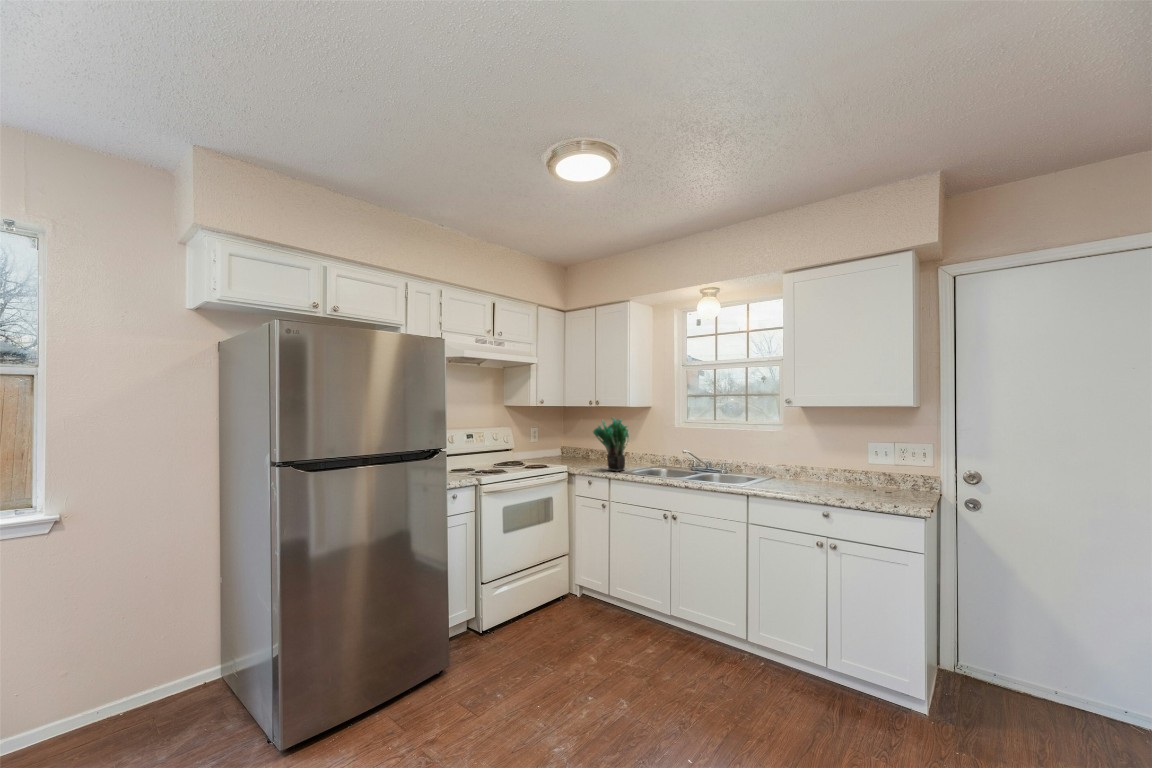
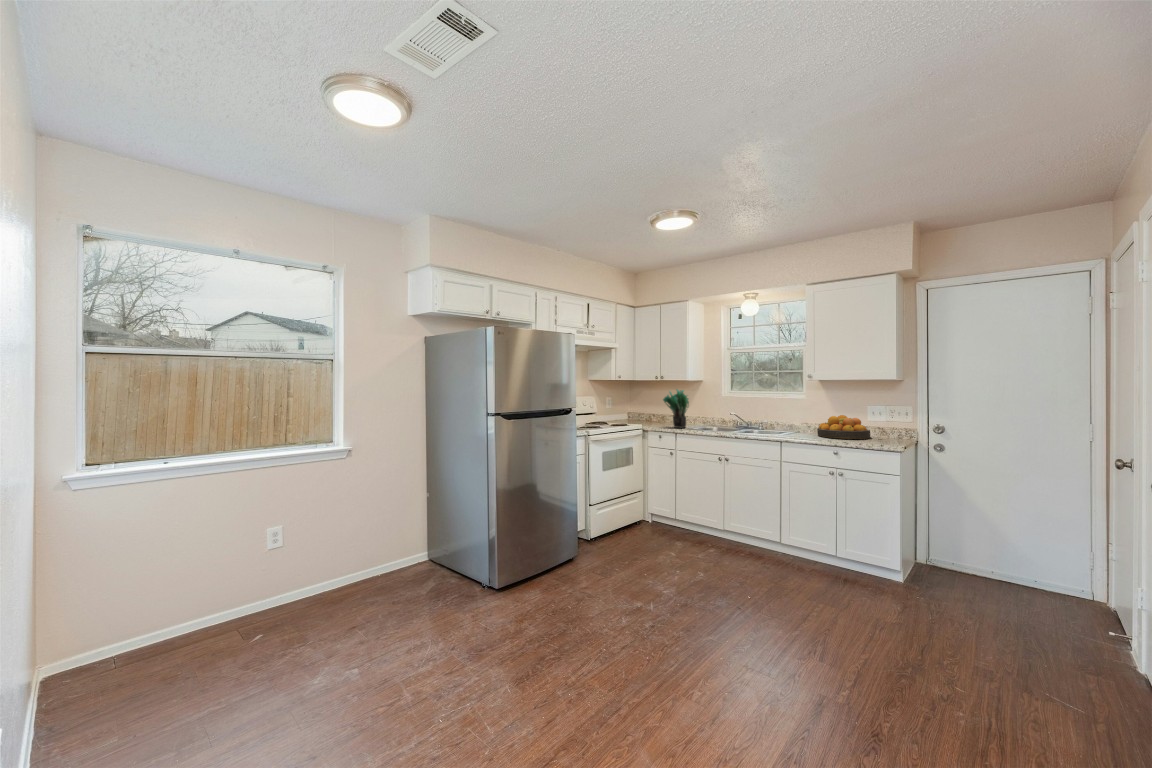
fruit bowl: none [800,456,874,492] -> present [817,415,870,439]

